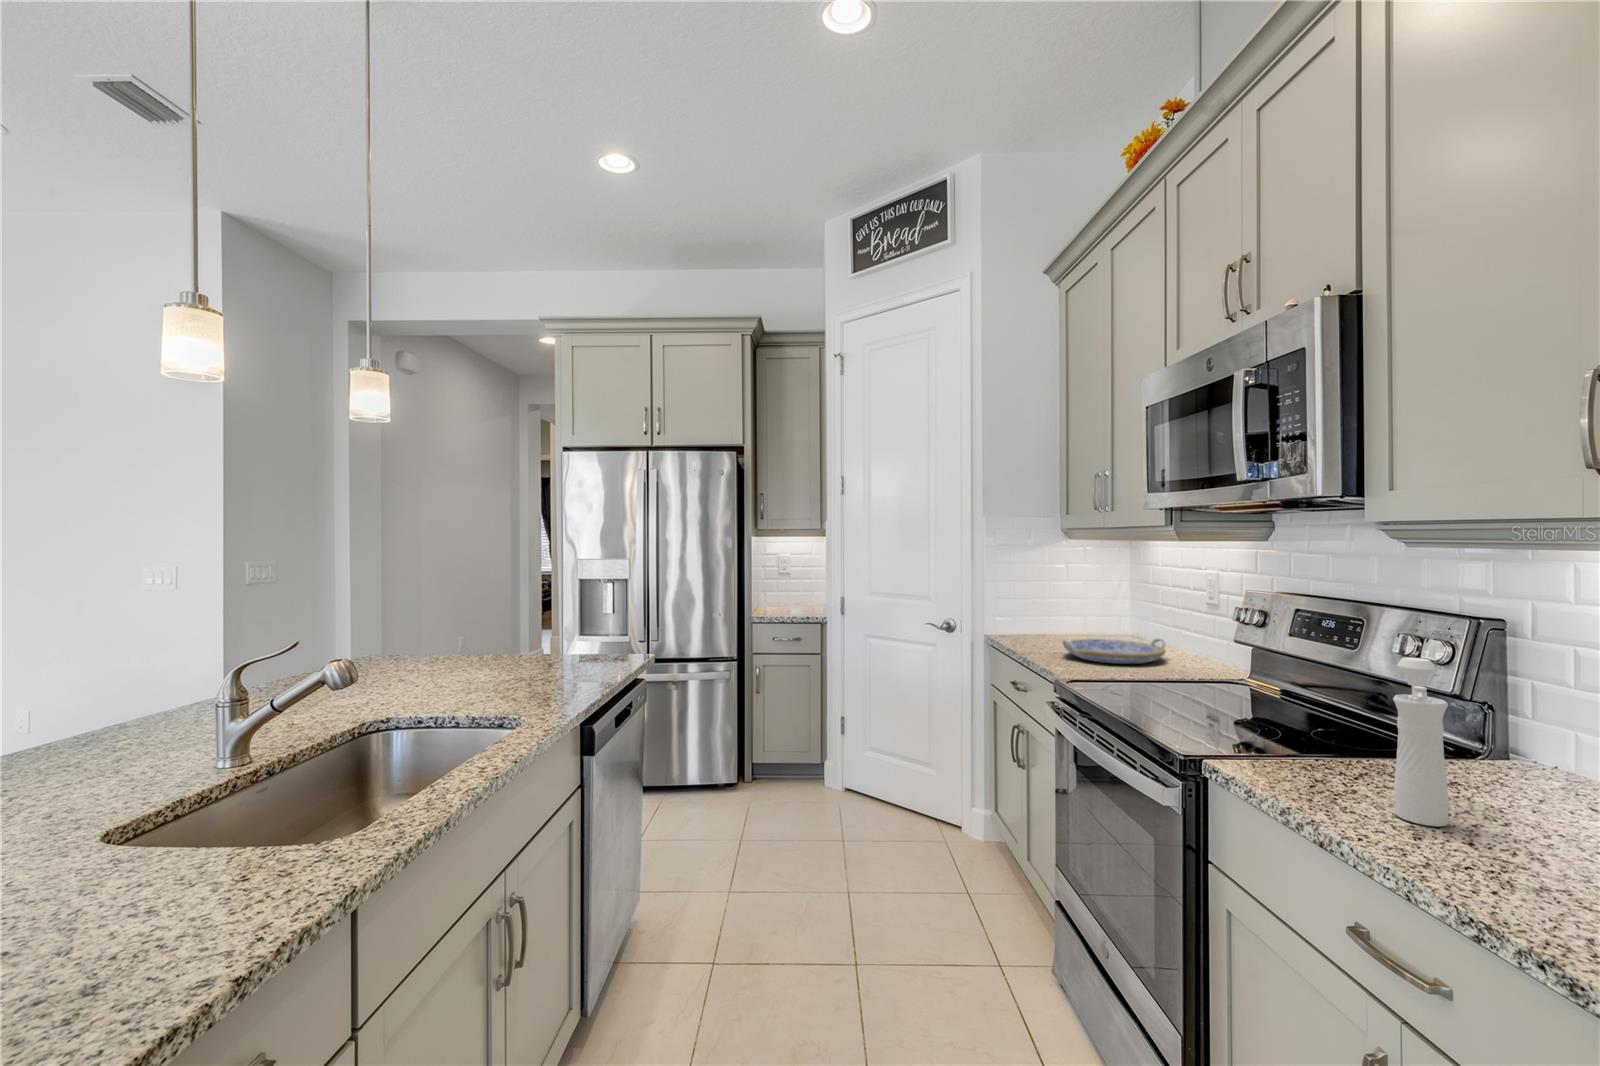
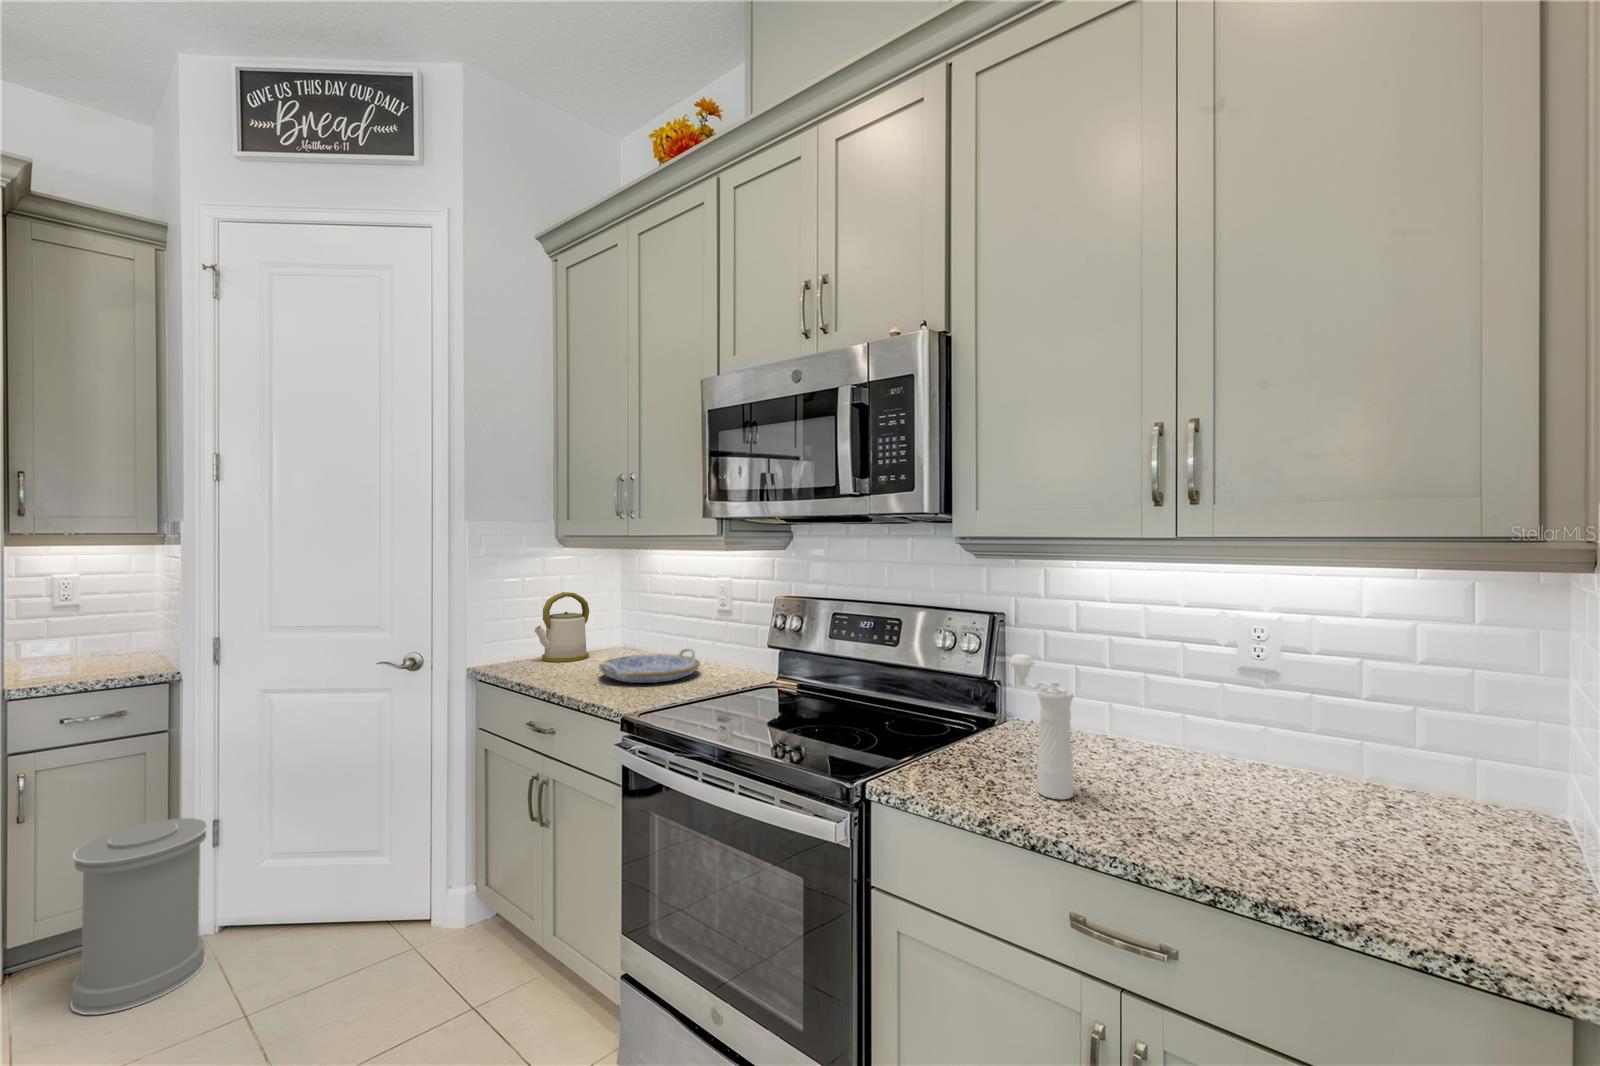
kettle: none [1029,579,1080,640] -> present [535,592,589,662]
trash can: none [779,707,836,810] -> present [70,818,208,1014]

